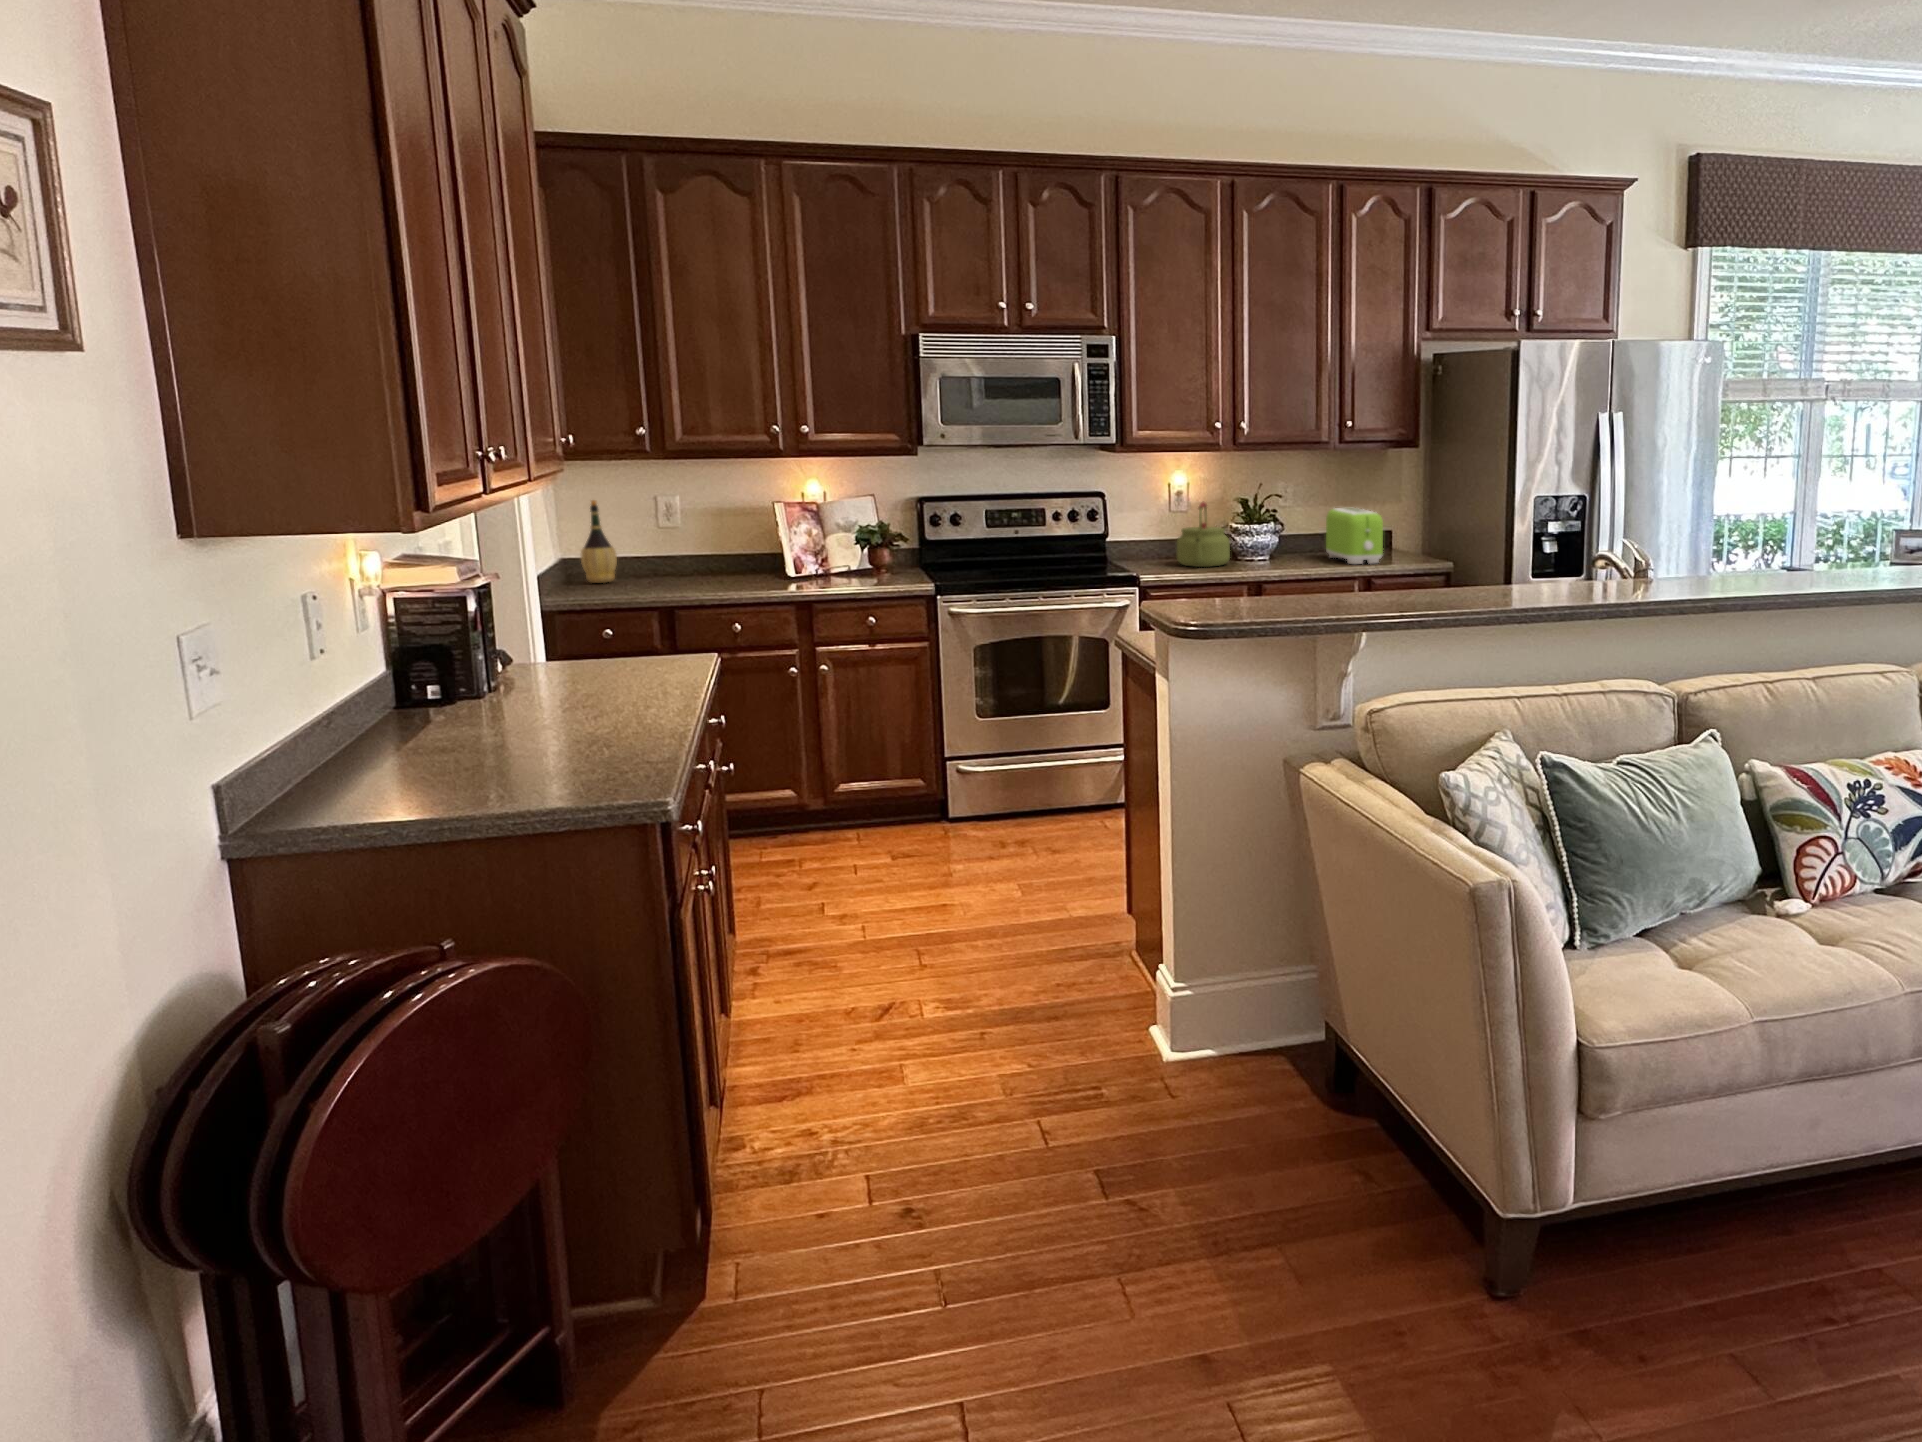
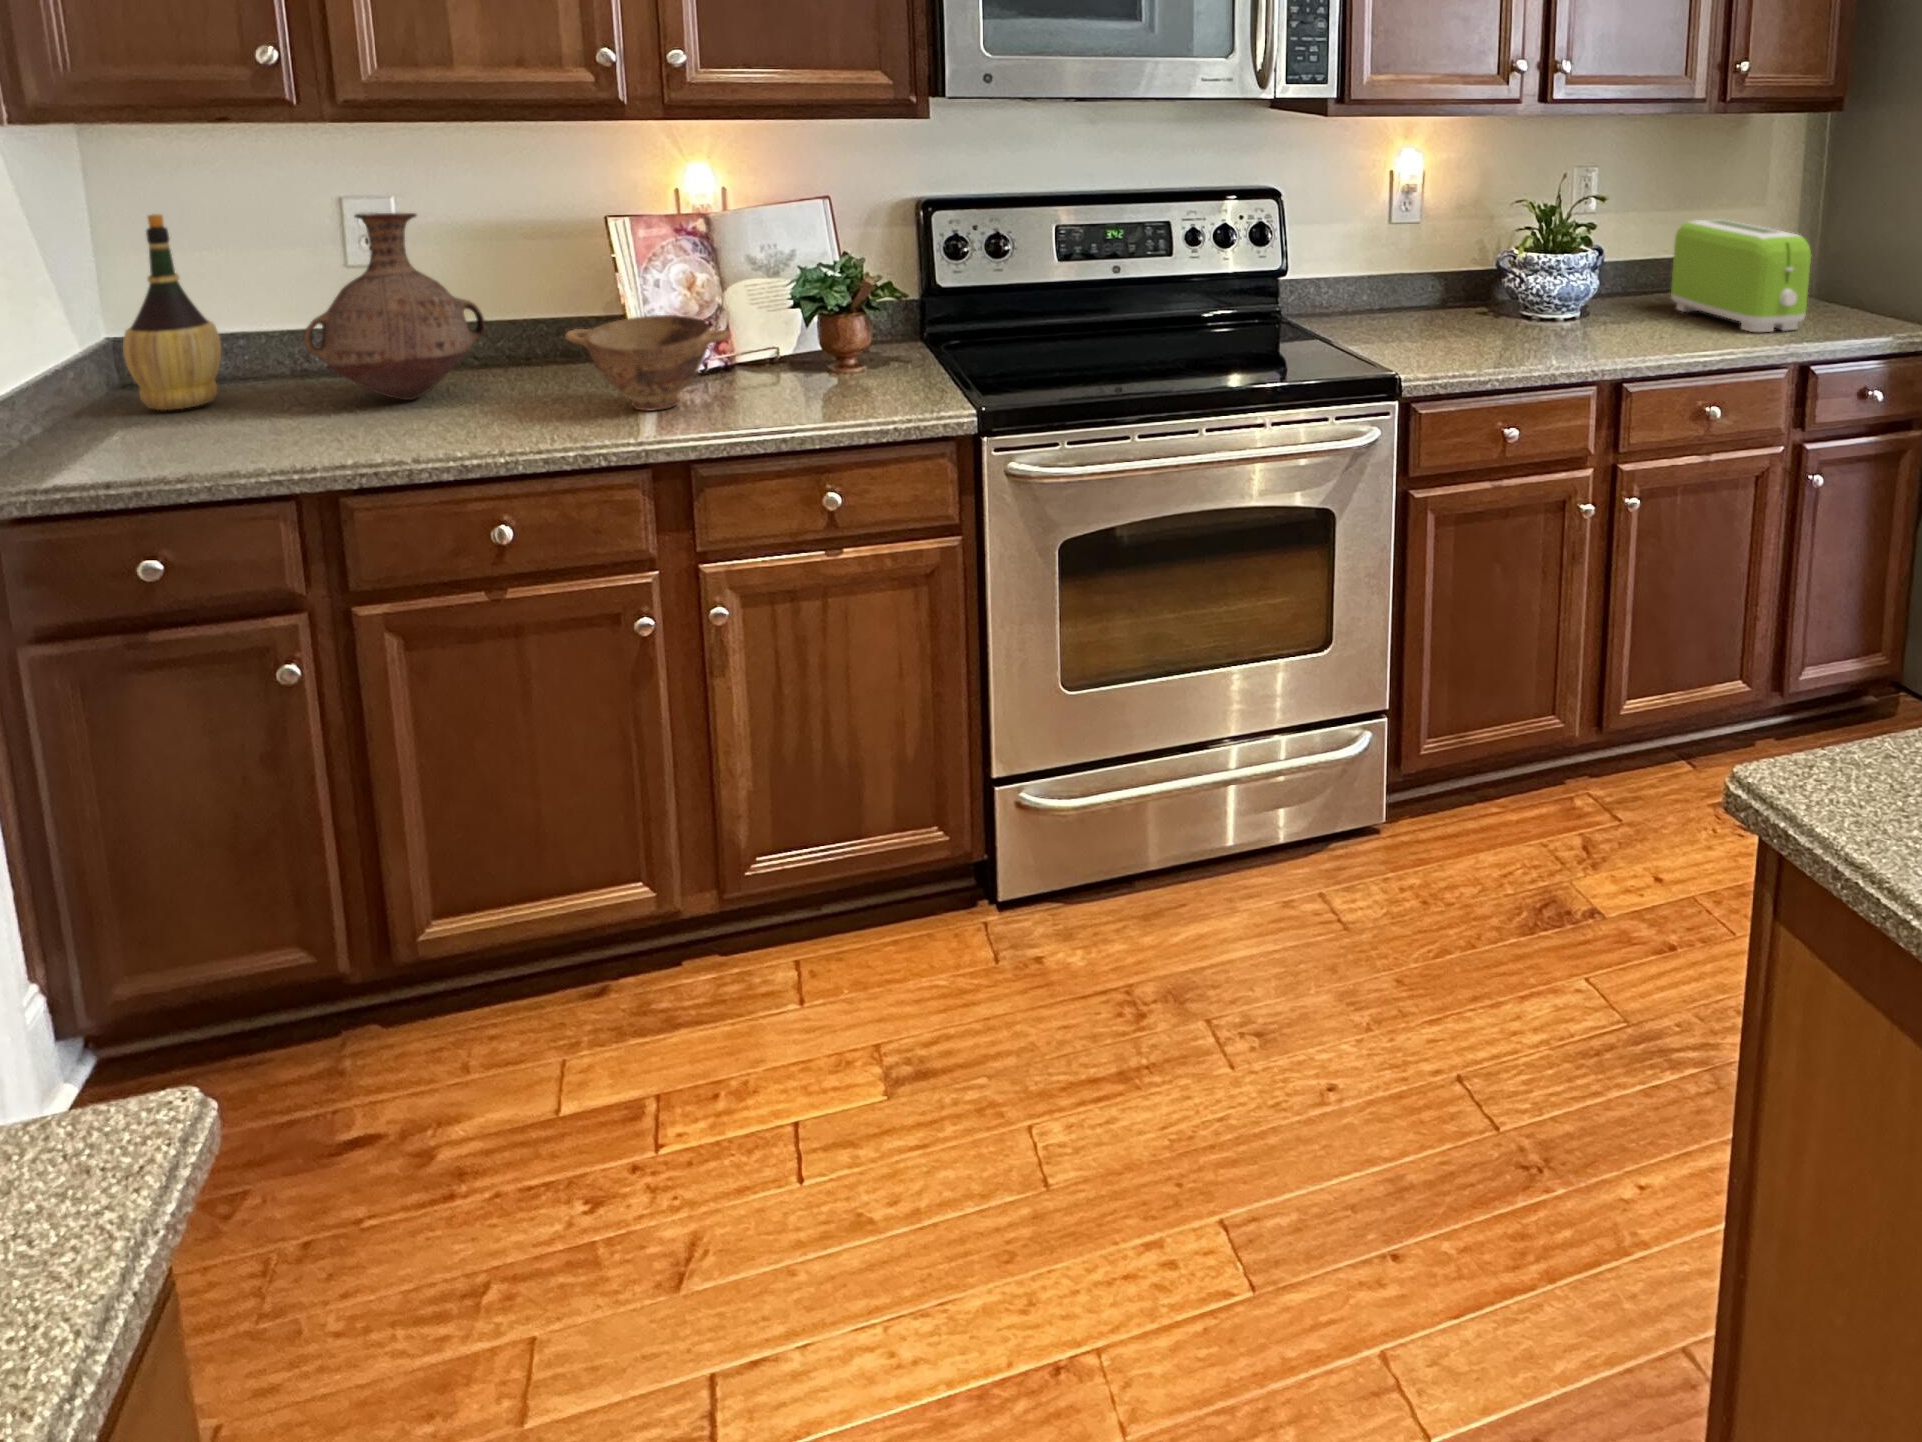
vase: none [652,499,723,581] -> present [304,213,485,400]
kettle: present [1177,502,1230,567] -> none [1426,212,1532,340]
bowl: none [758,545,828,584] -> present [565,315,730,411]

